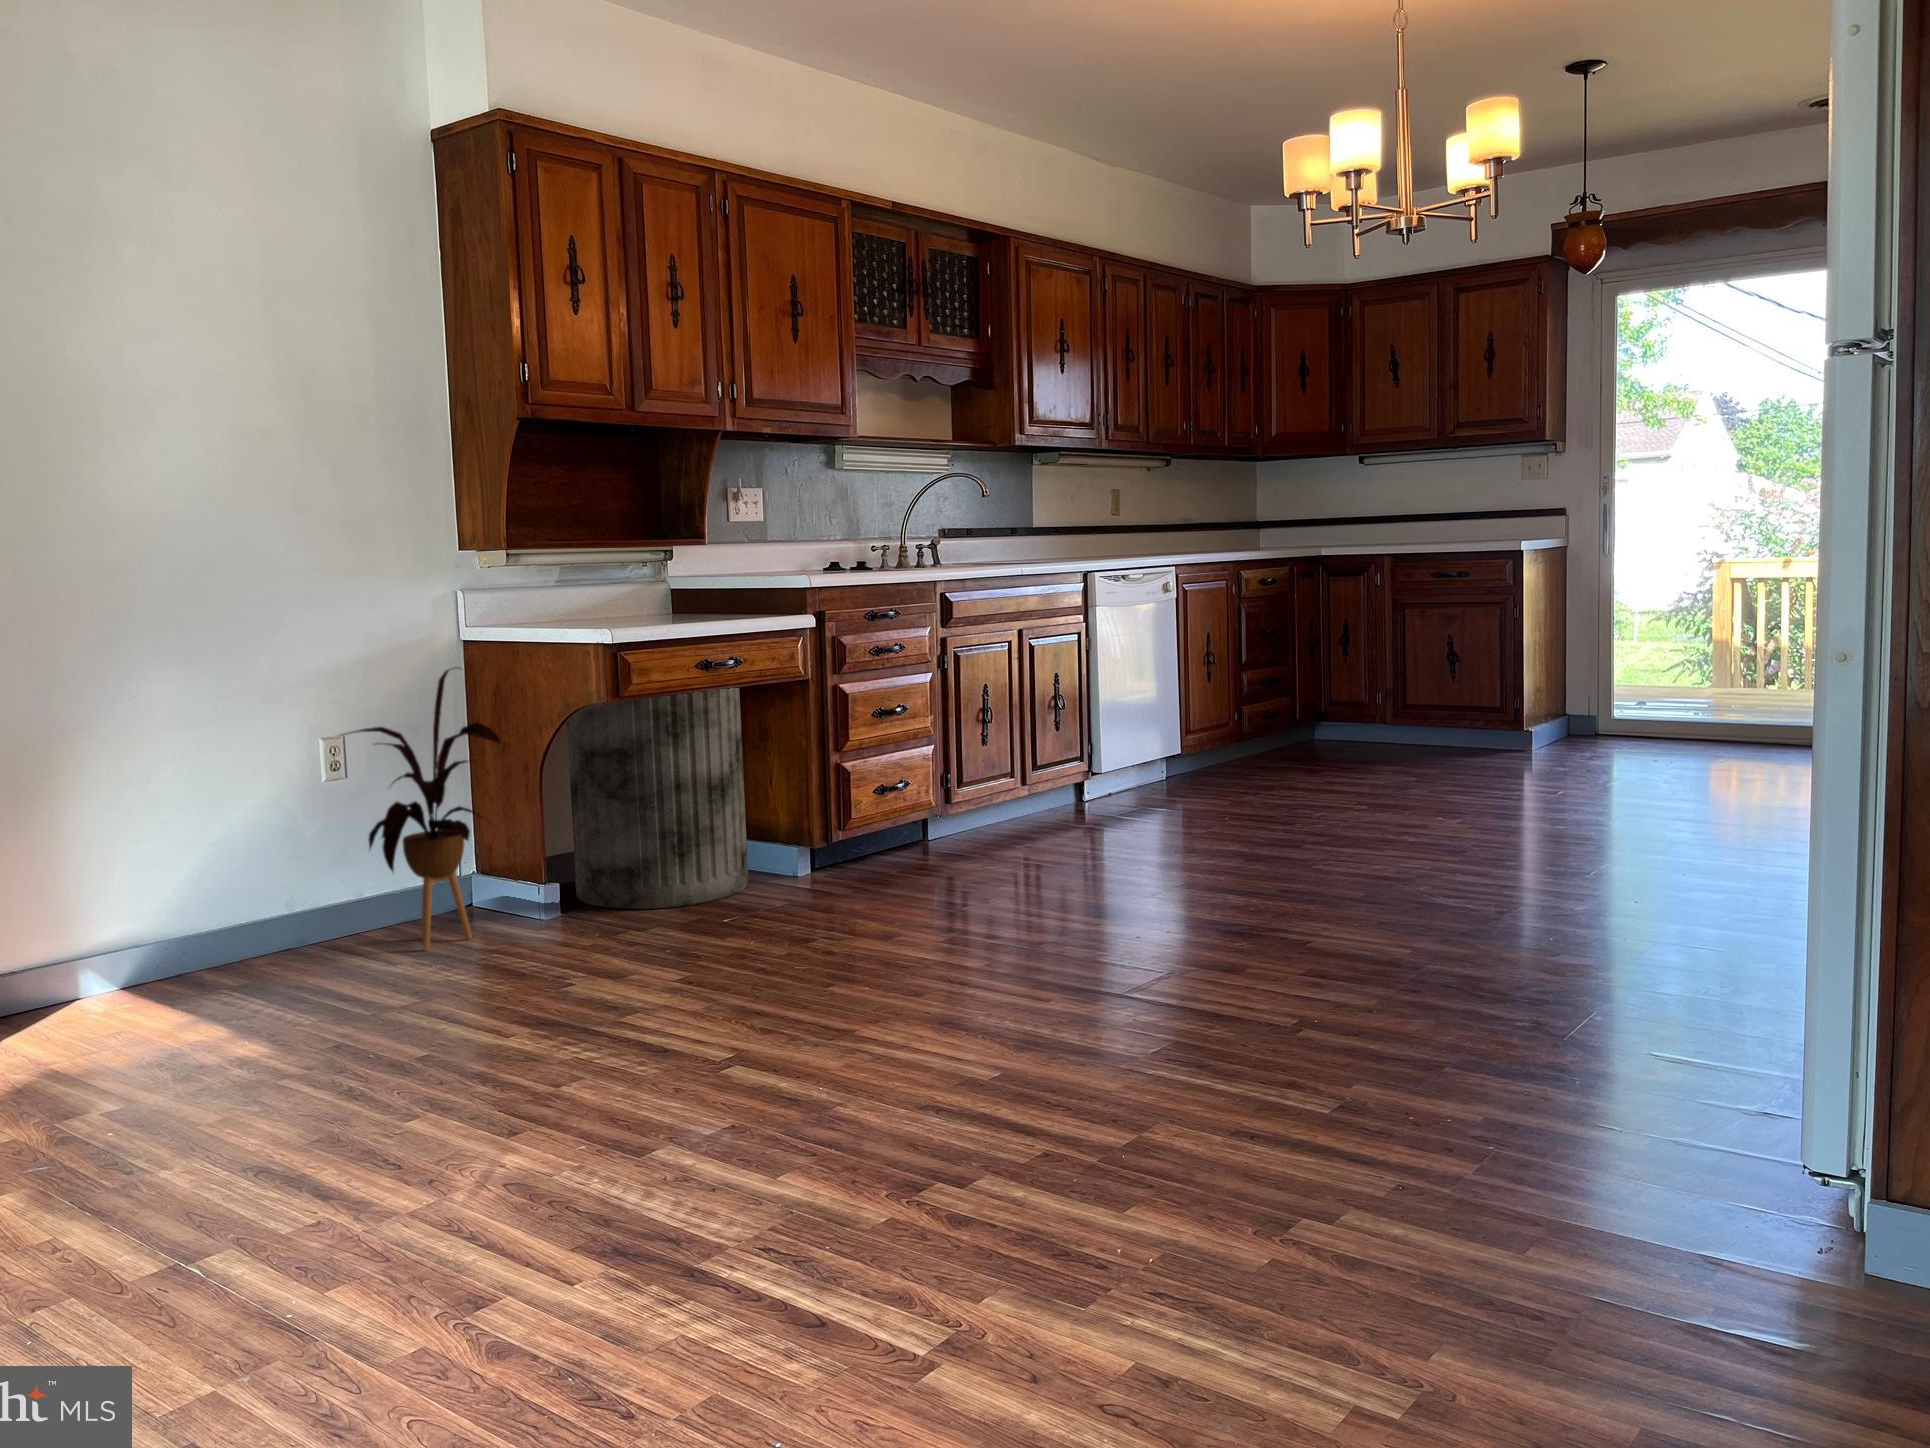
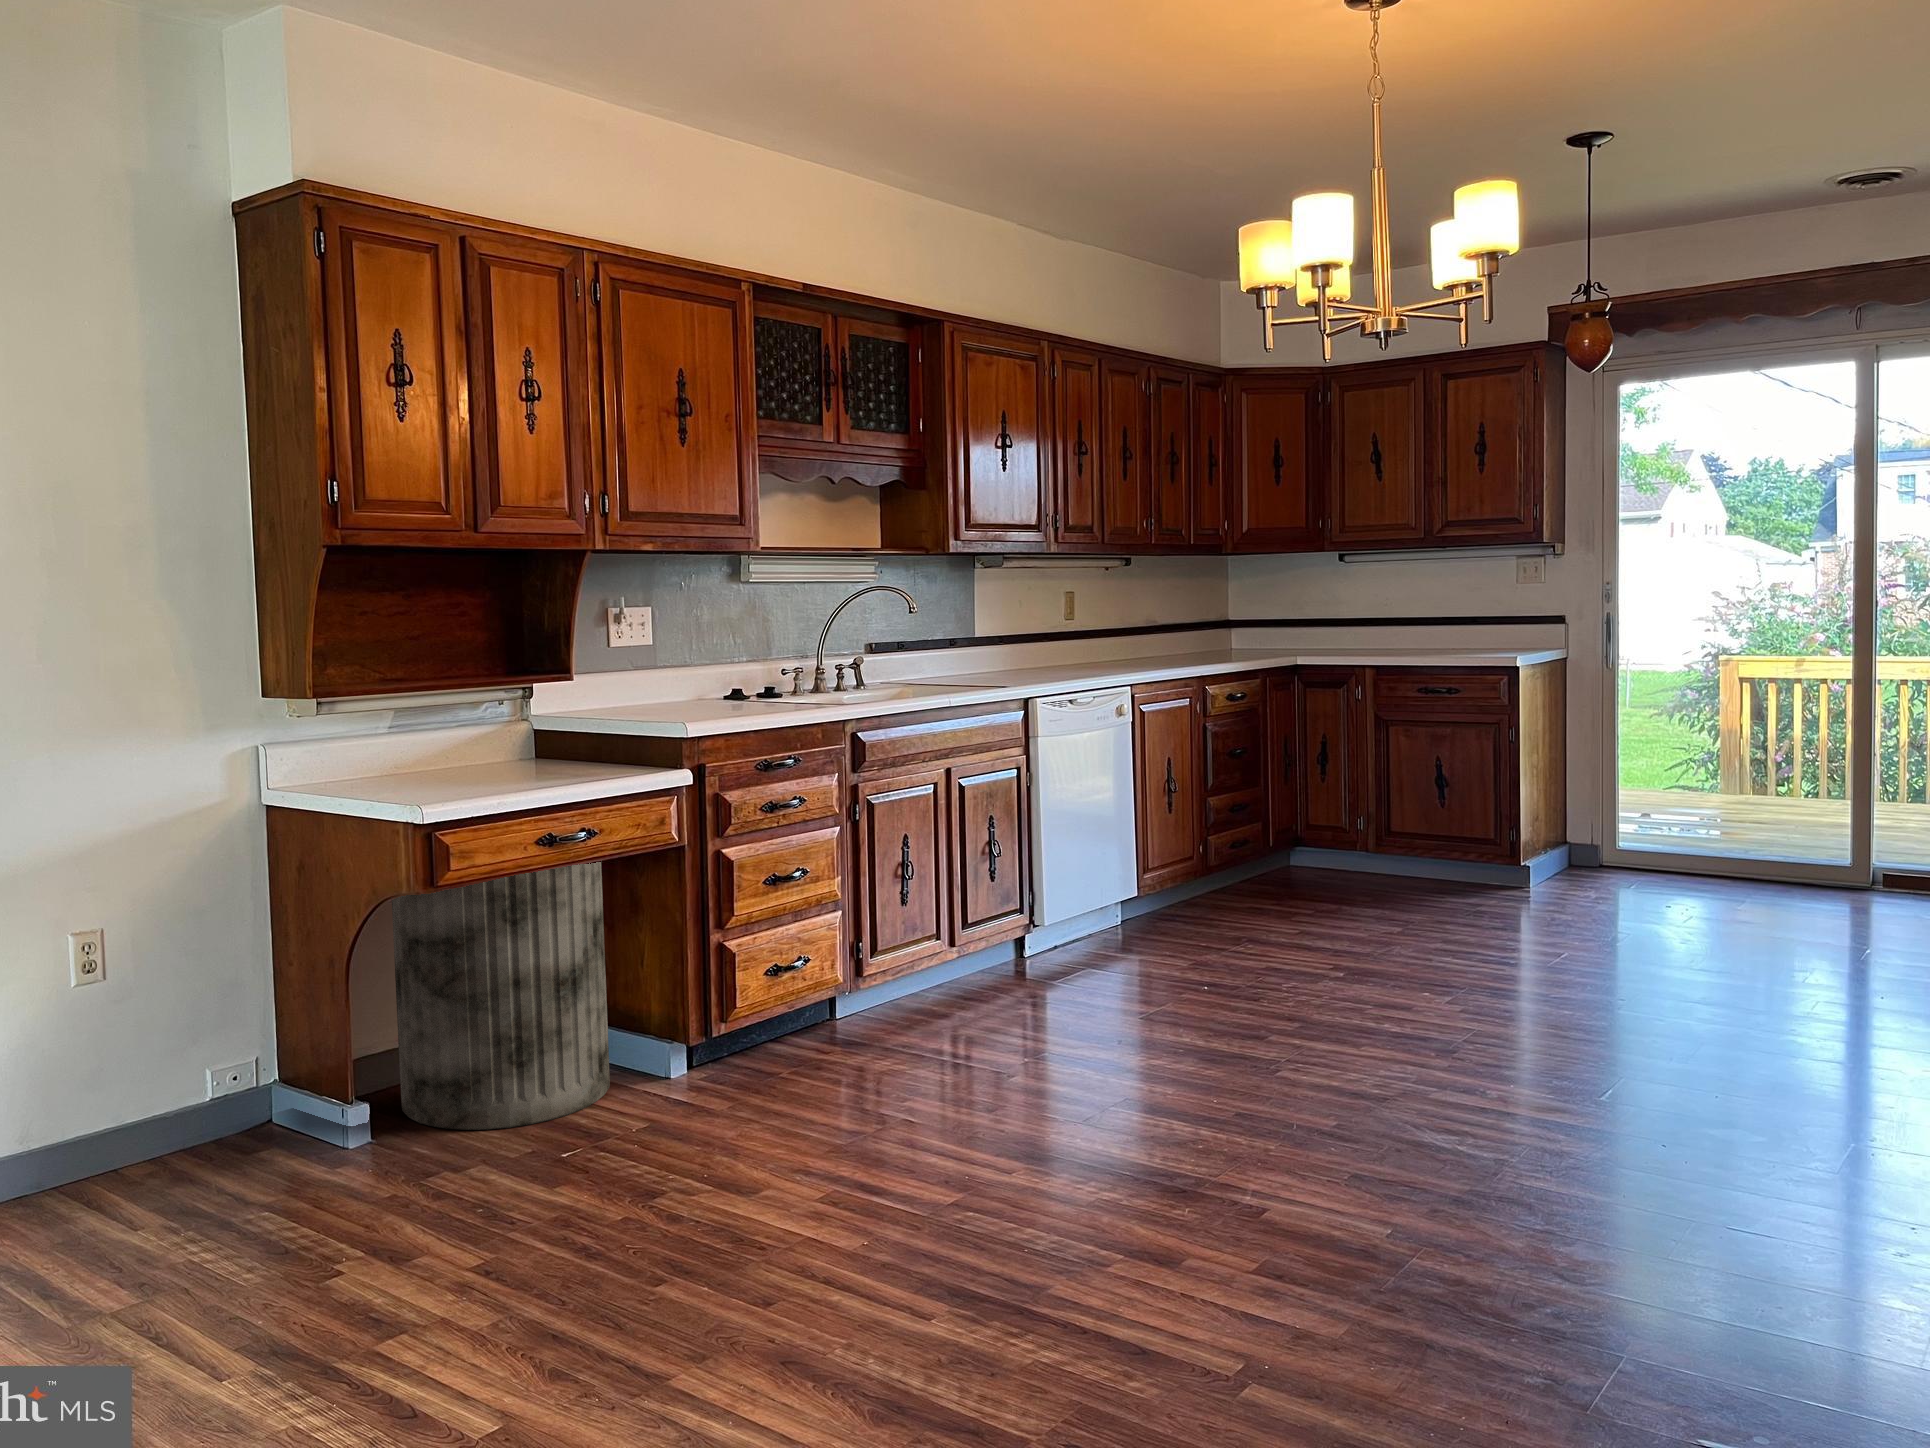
house plant: present [342,667,501,949] -> none [82,852,284,1199]

